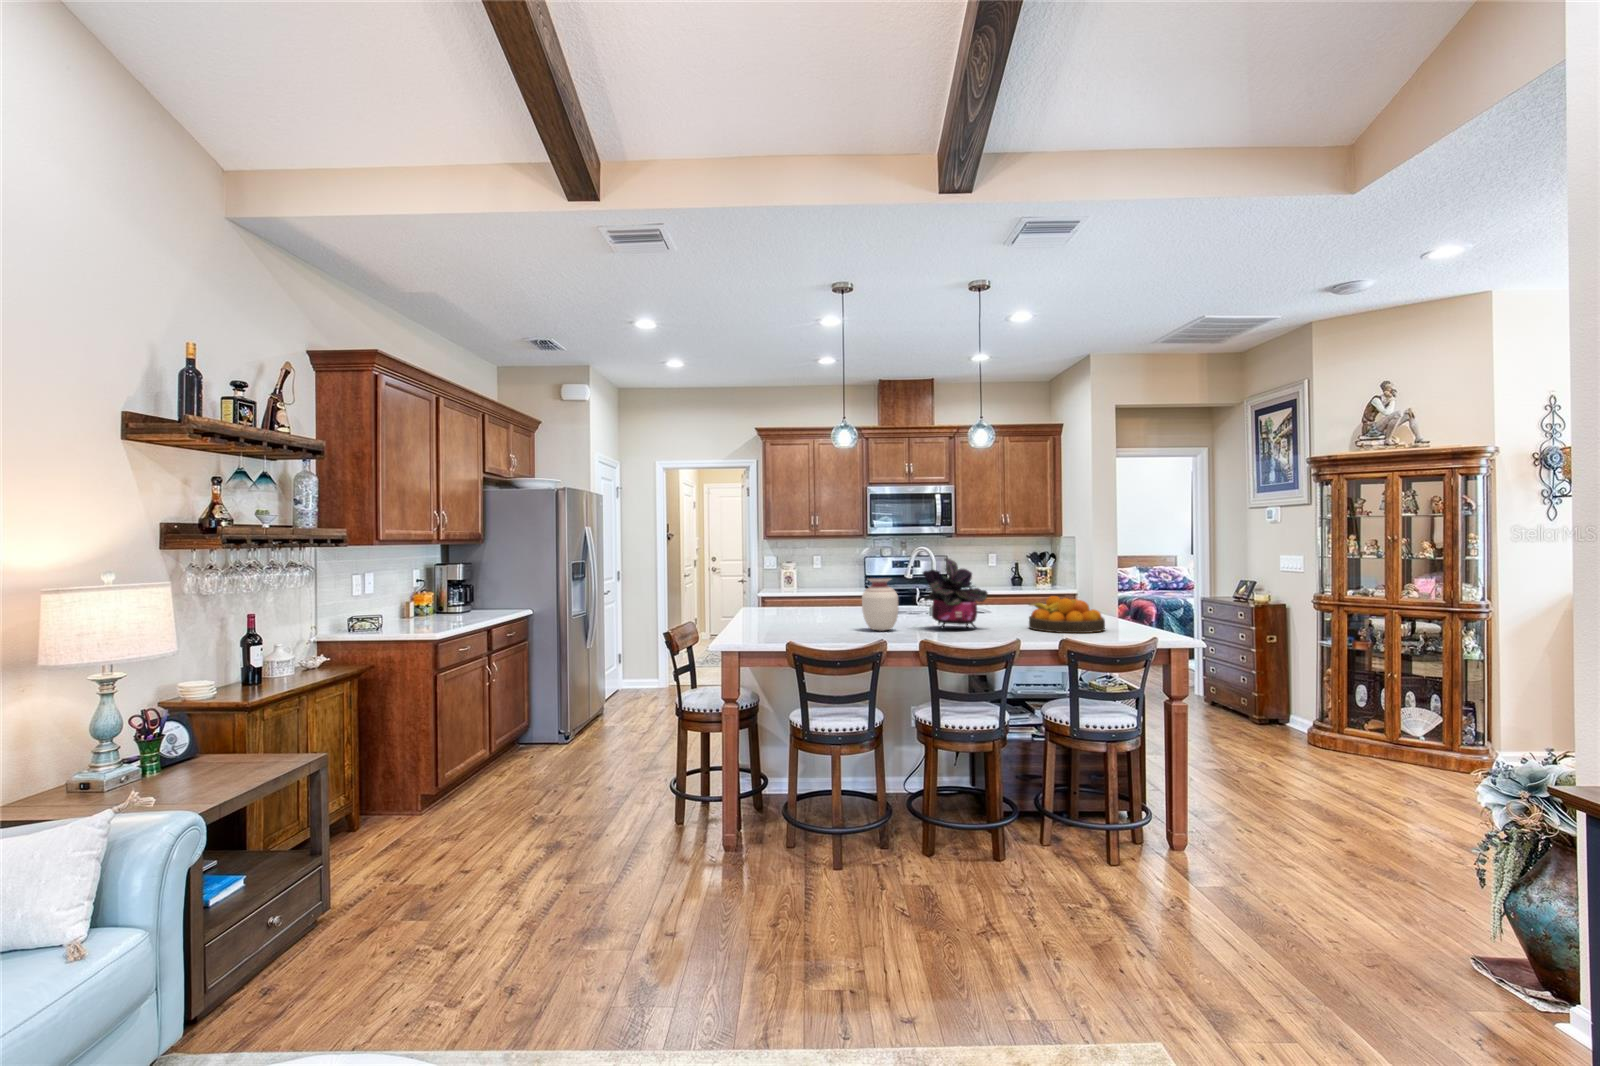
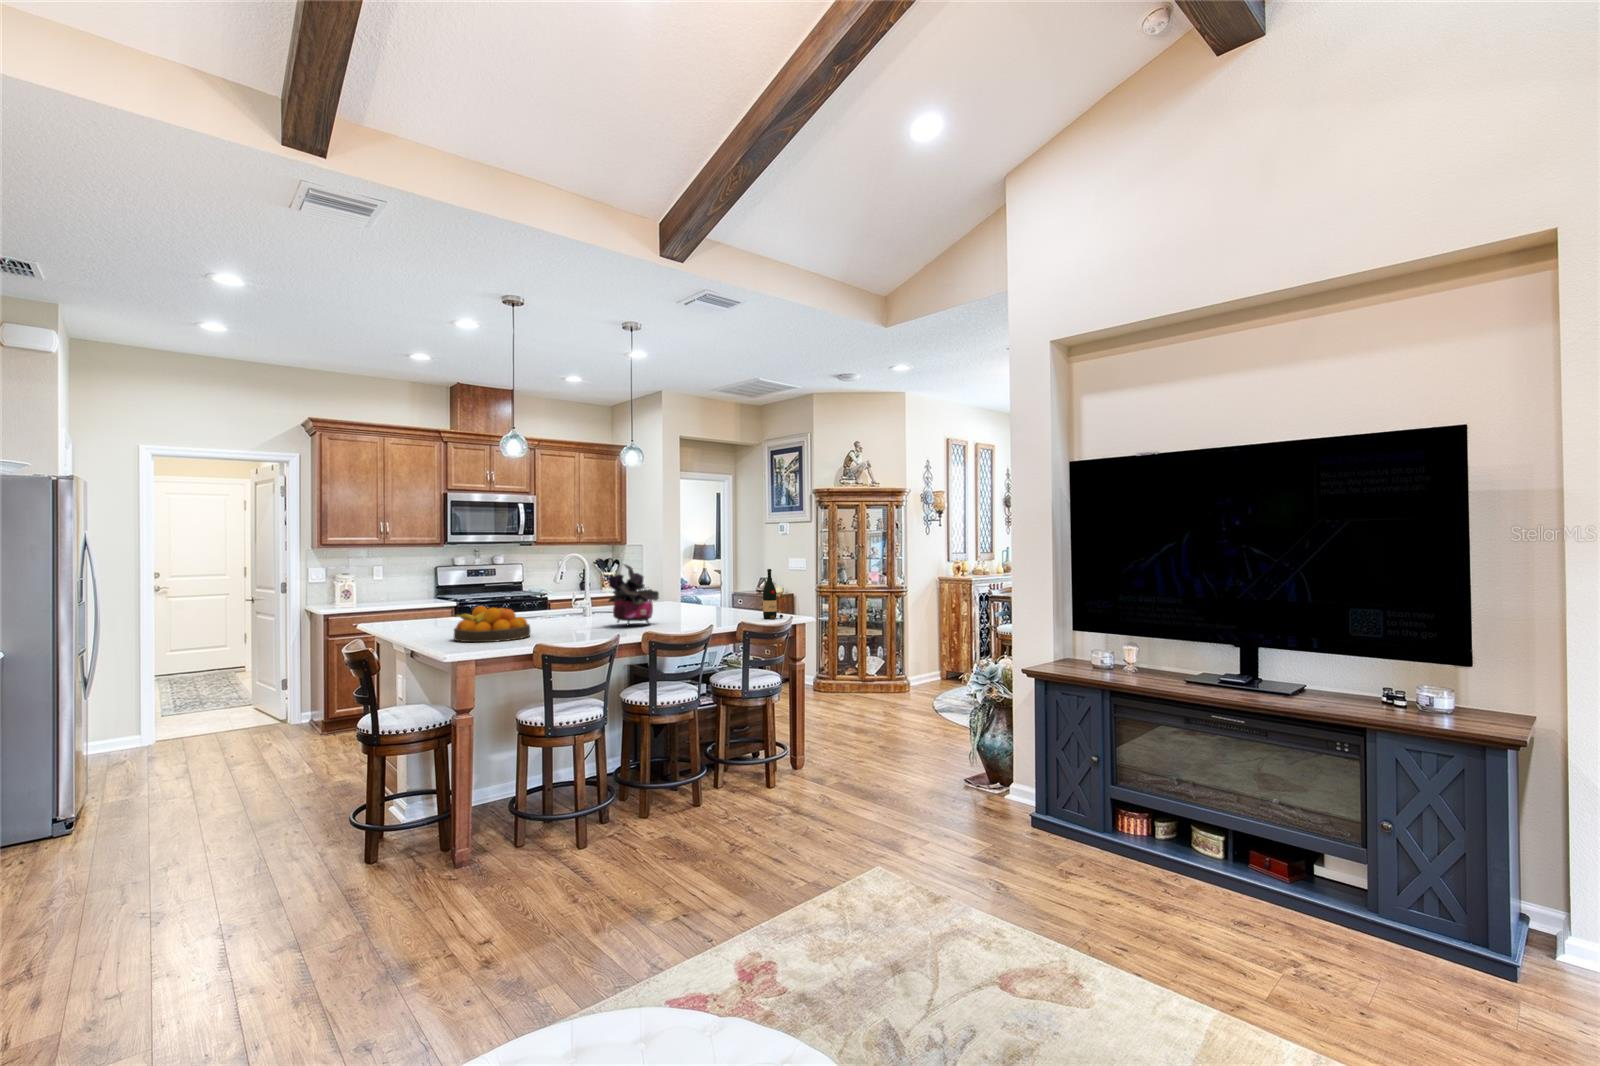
wine bottle: none [1127,569,1158,637] -> present [763,569,783,619]
vase: present [862,578,899,631] -> none [558,584,593,632]
fruit bowl: present [1029,596,1105,633] -> present [454,606,530,642]

